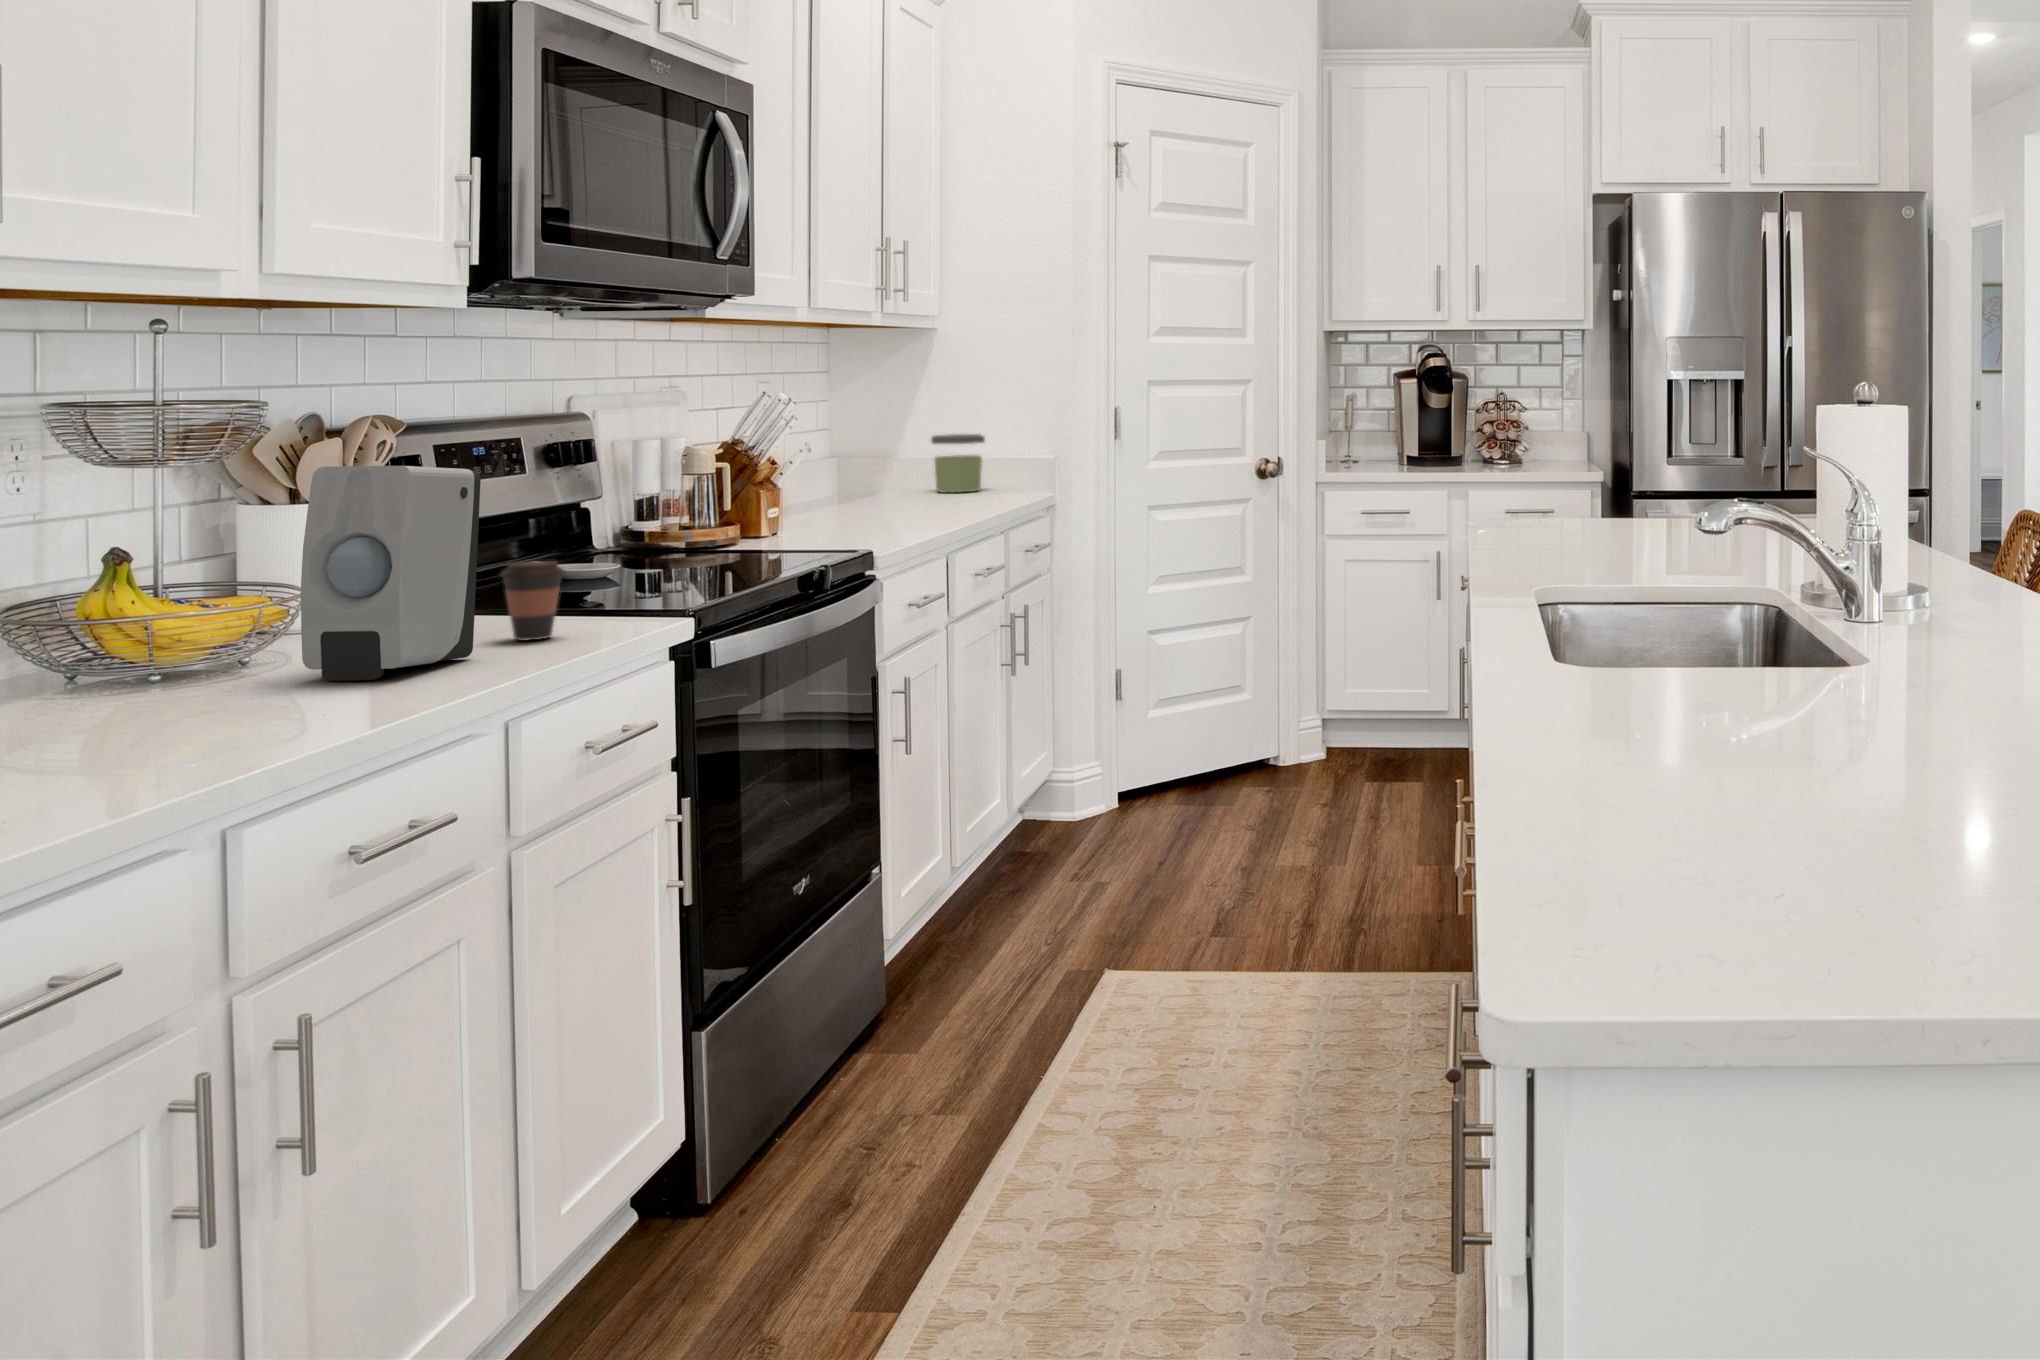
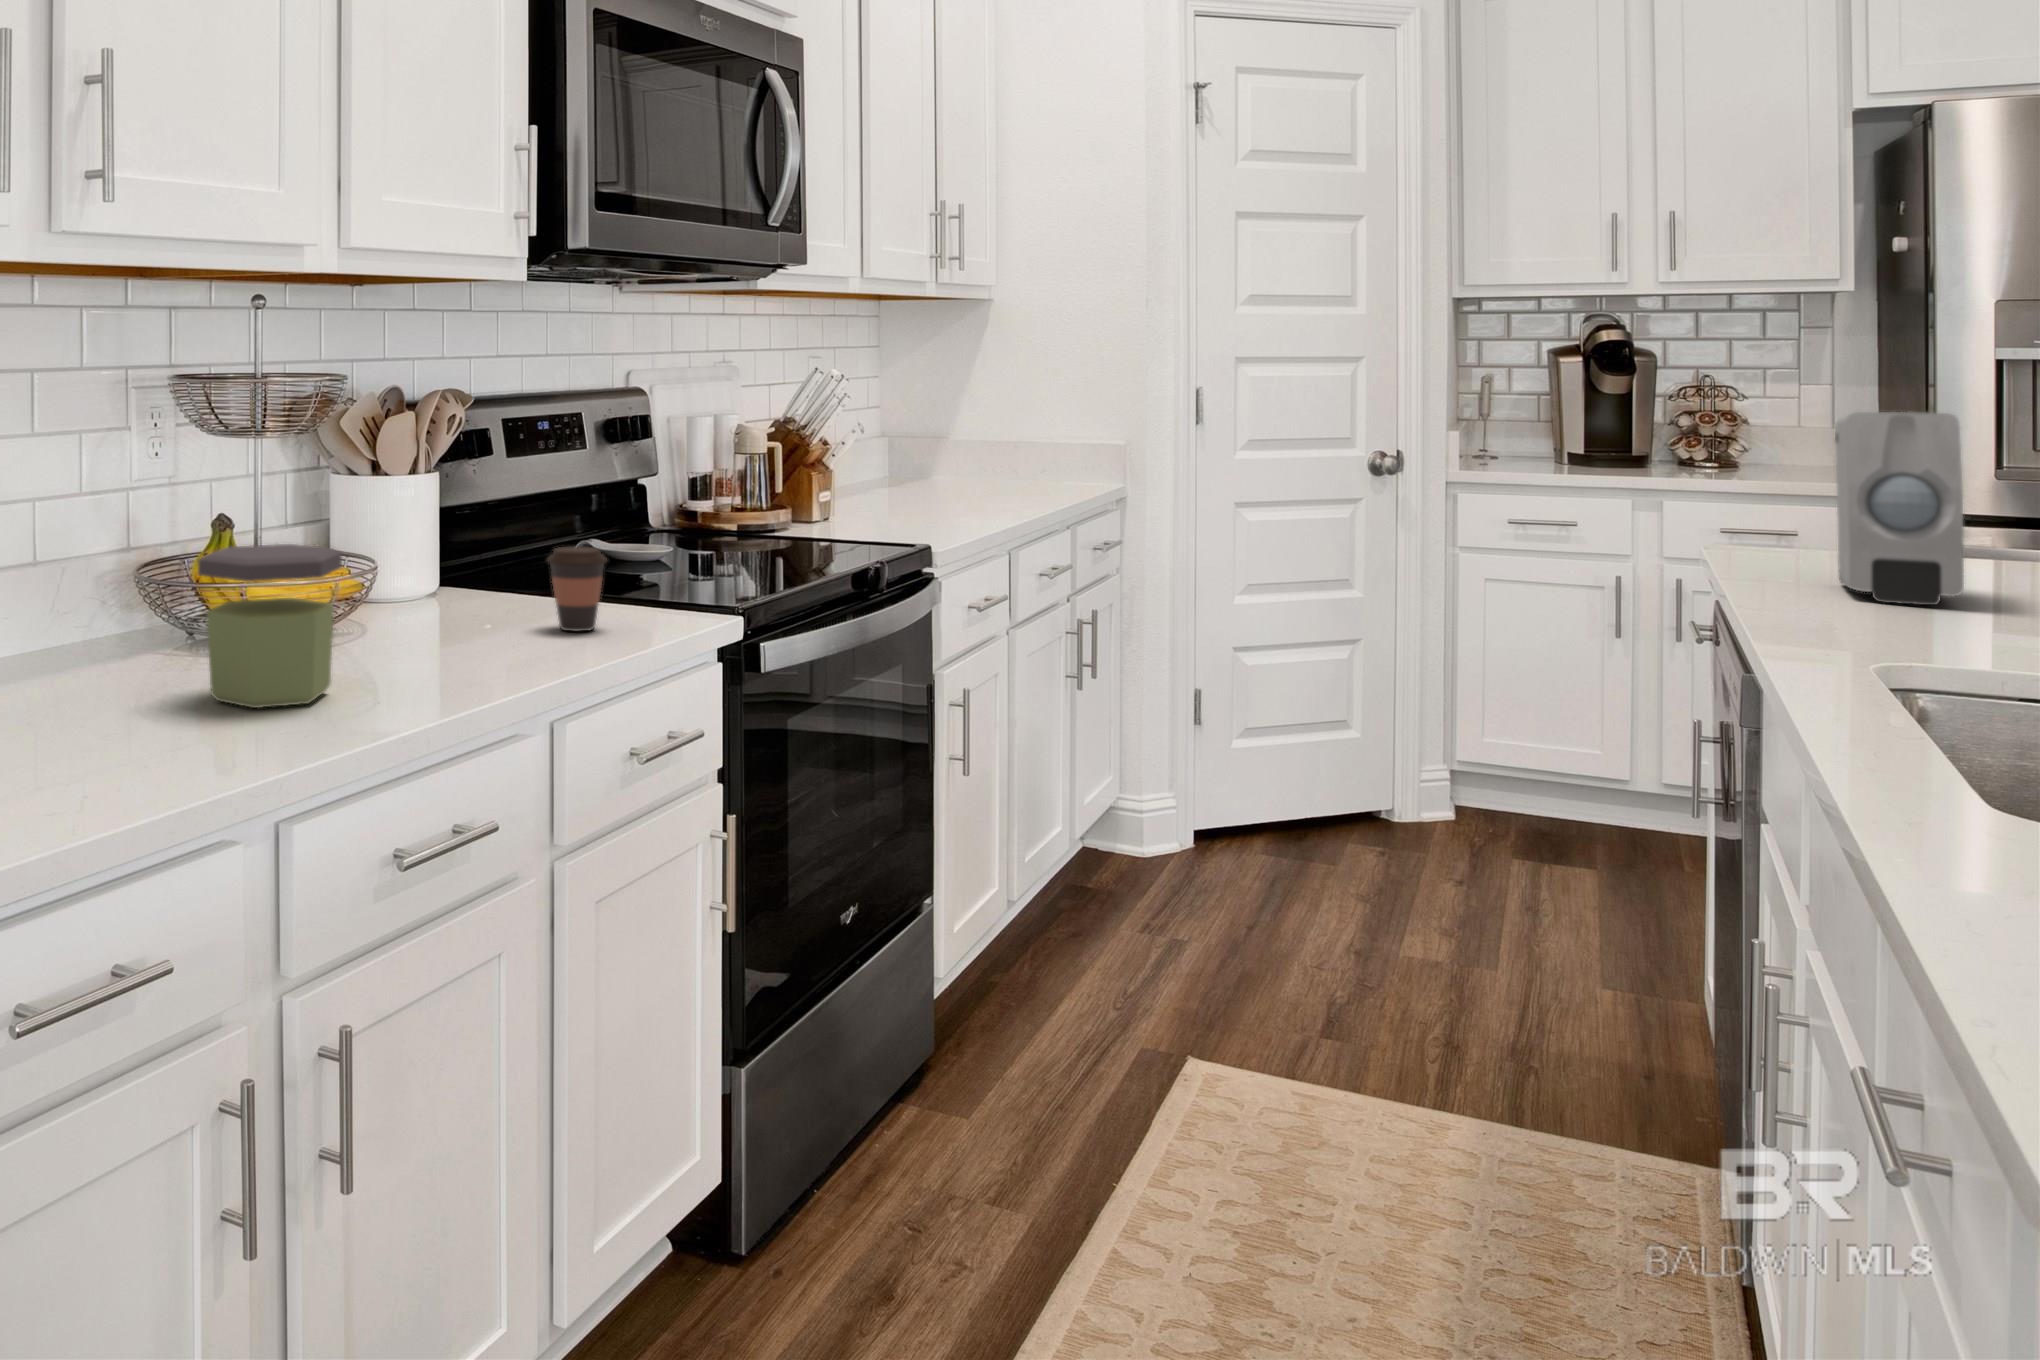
jar: present [931,434,985,493] -> present [198,544,342,708]
soap dispenser: present [301,466,481,680] -> present [1835,412,1964,605]

